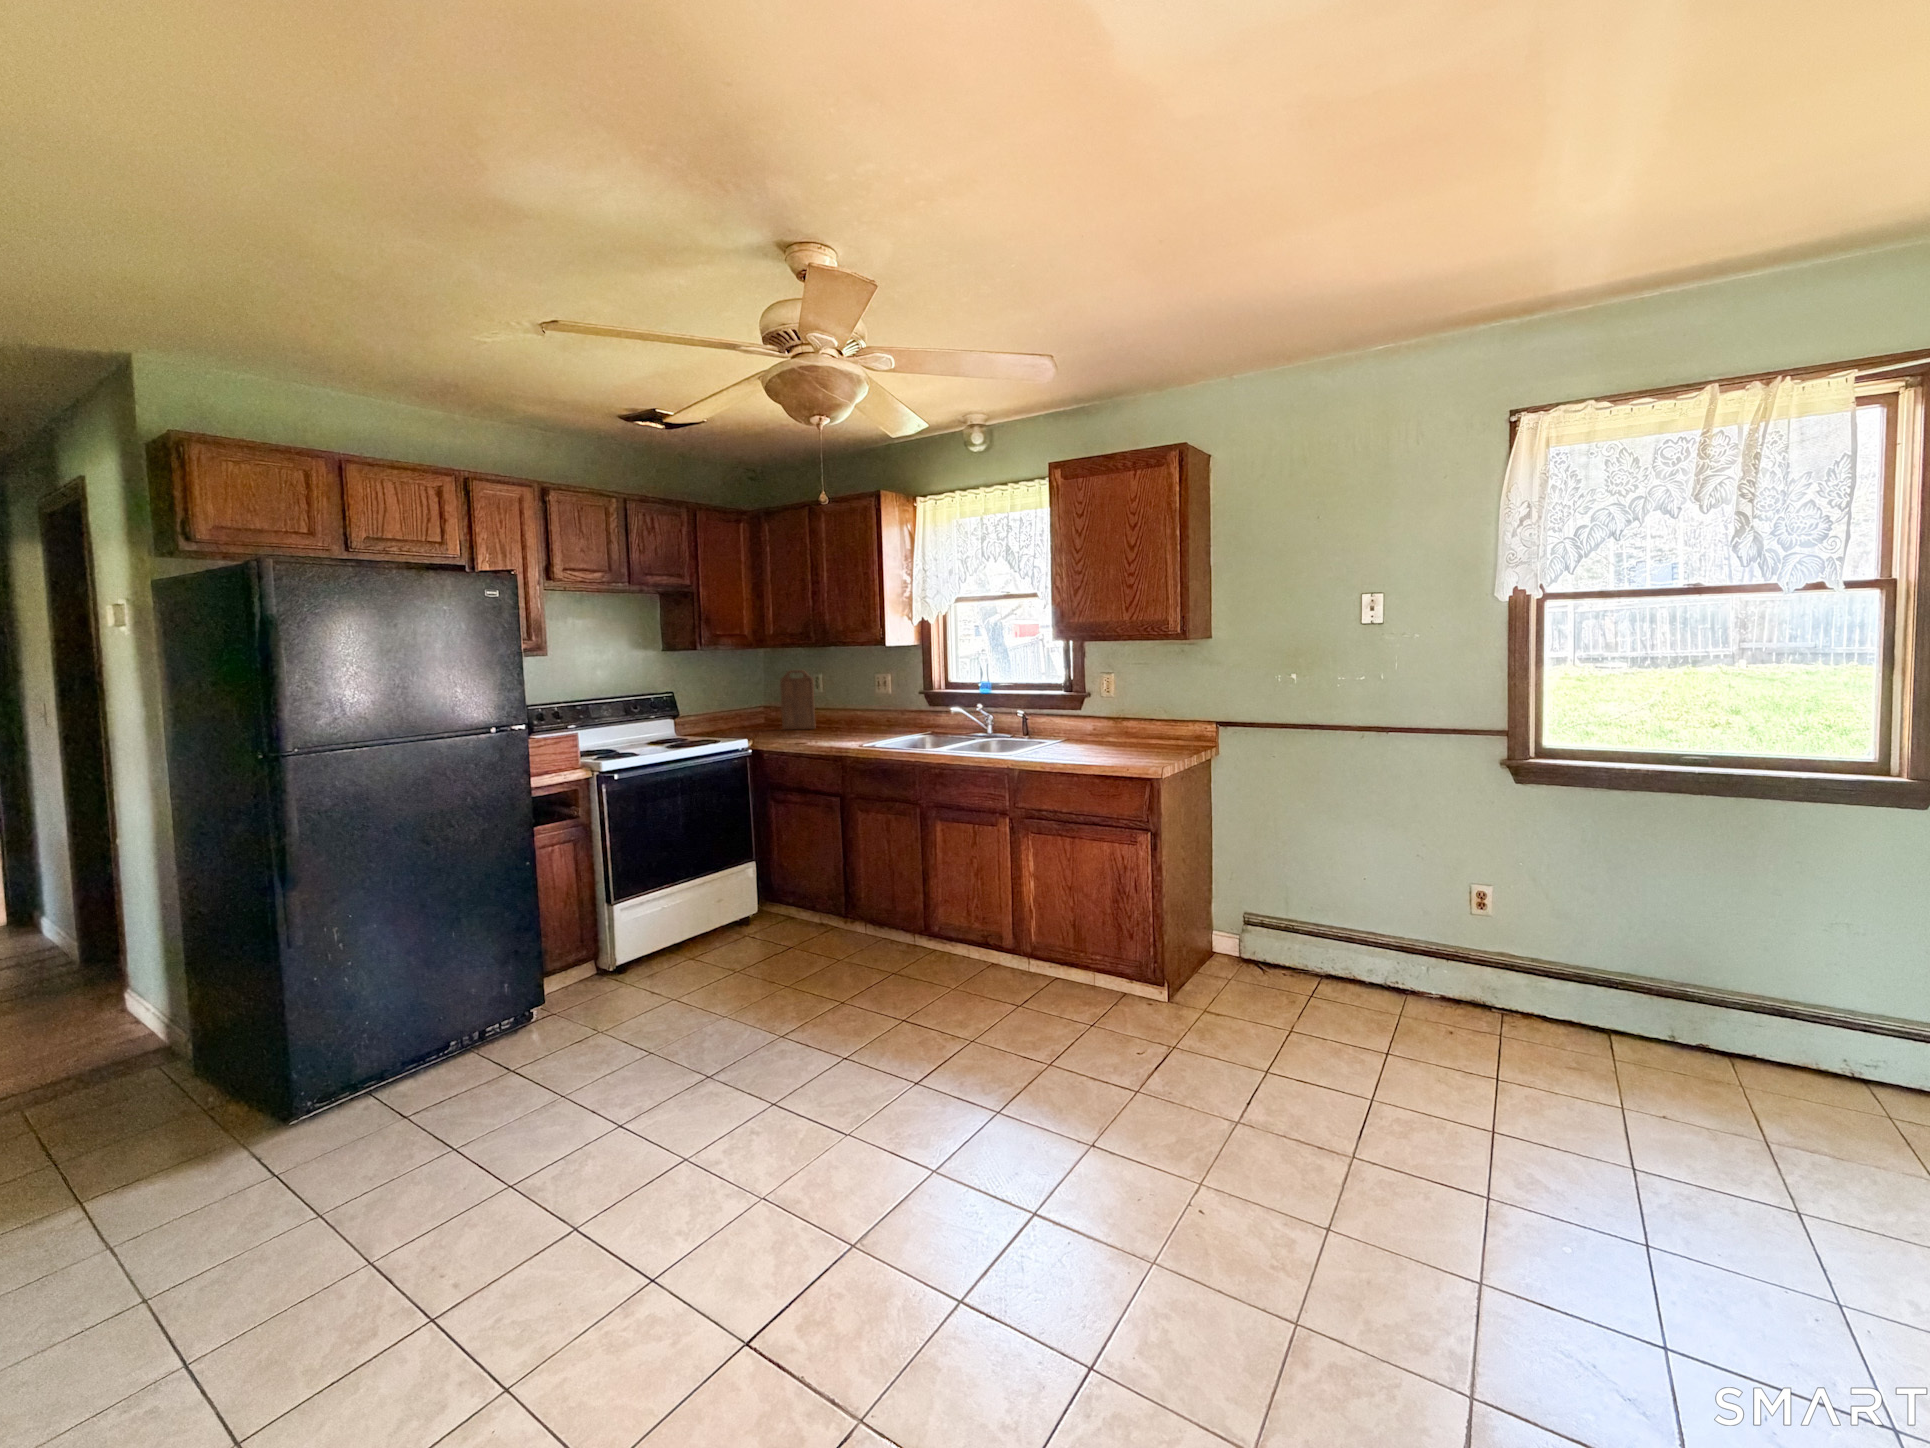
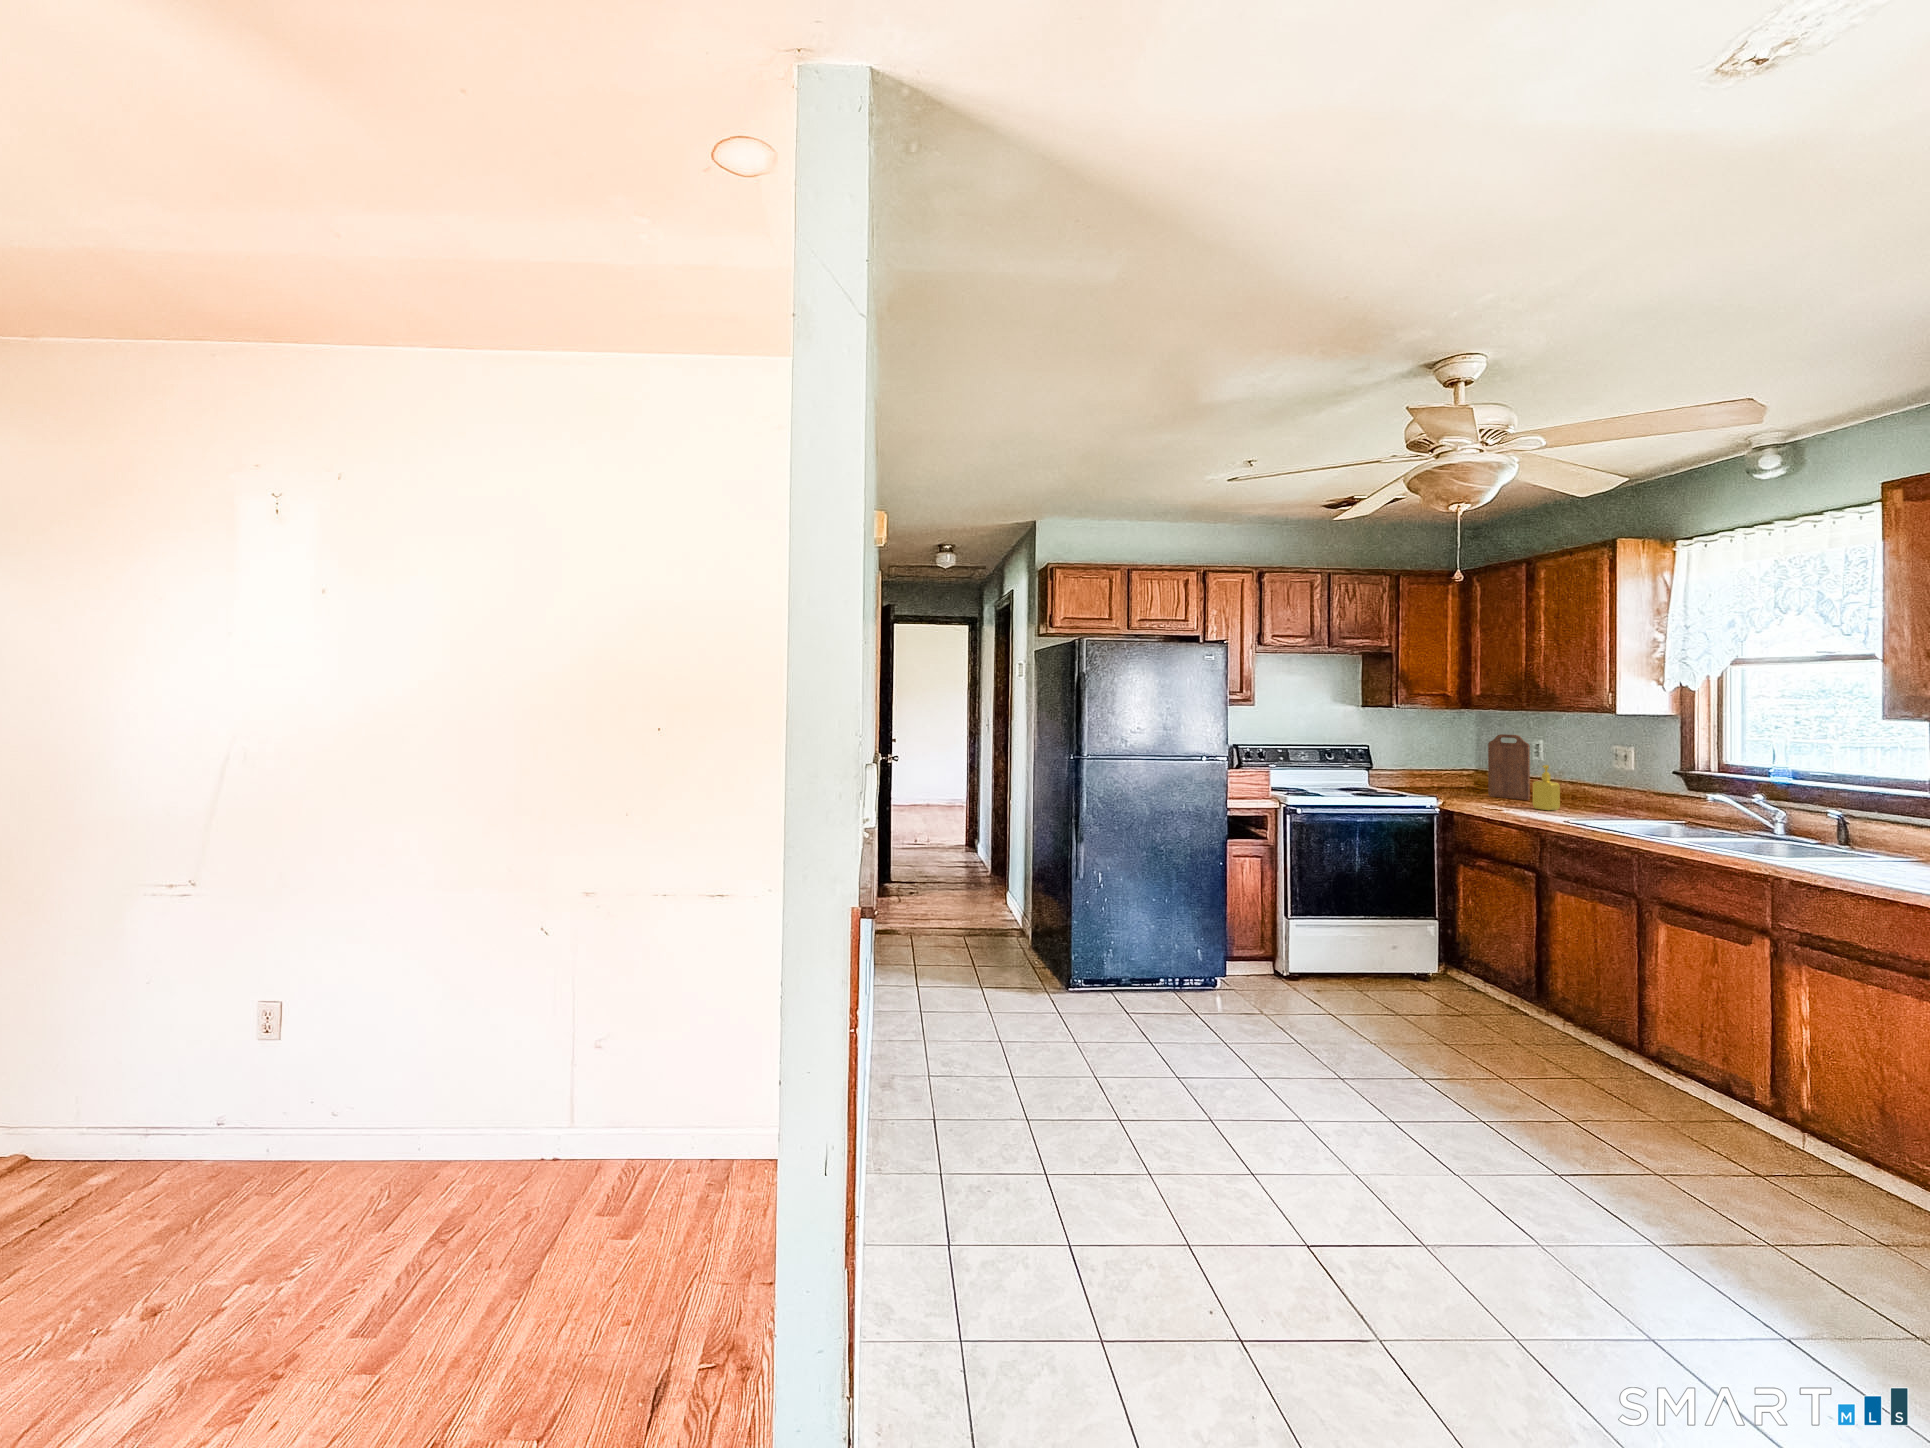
soap dispenser: none [824,696,845,737] -> present [1533,765,1560,811]

